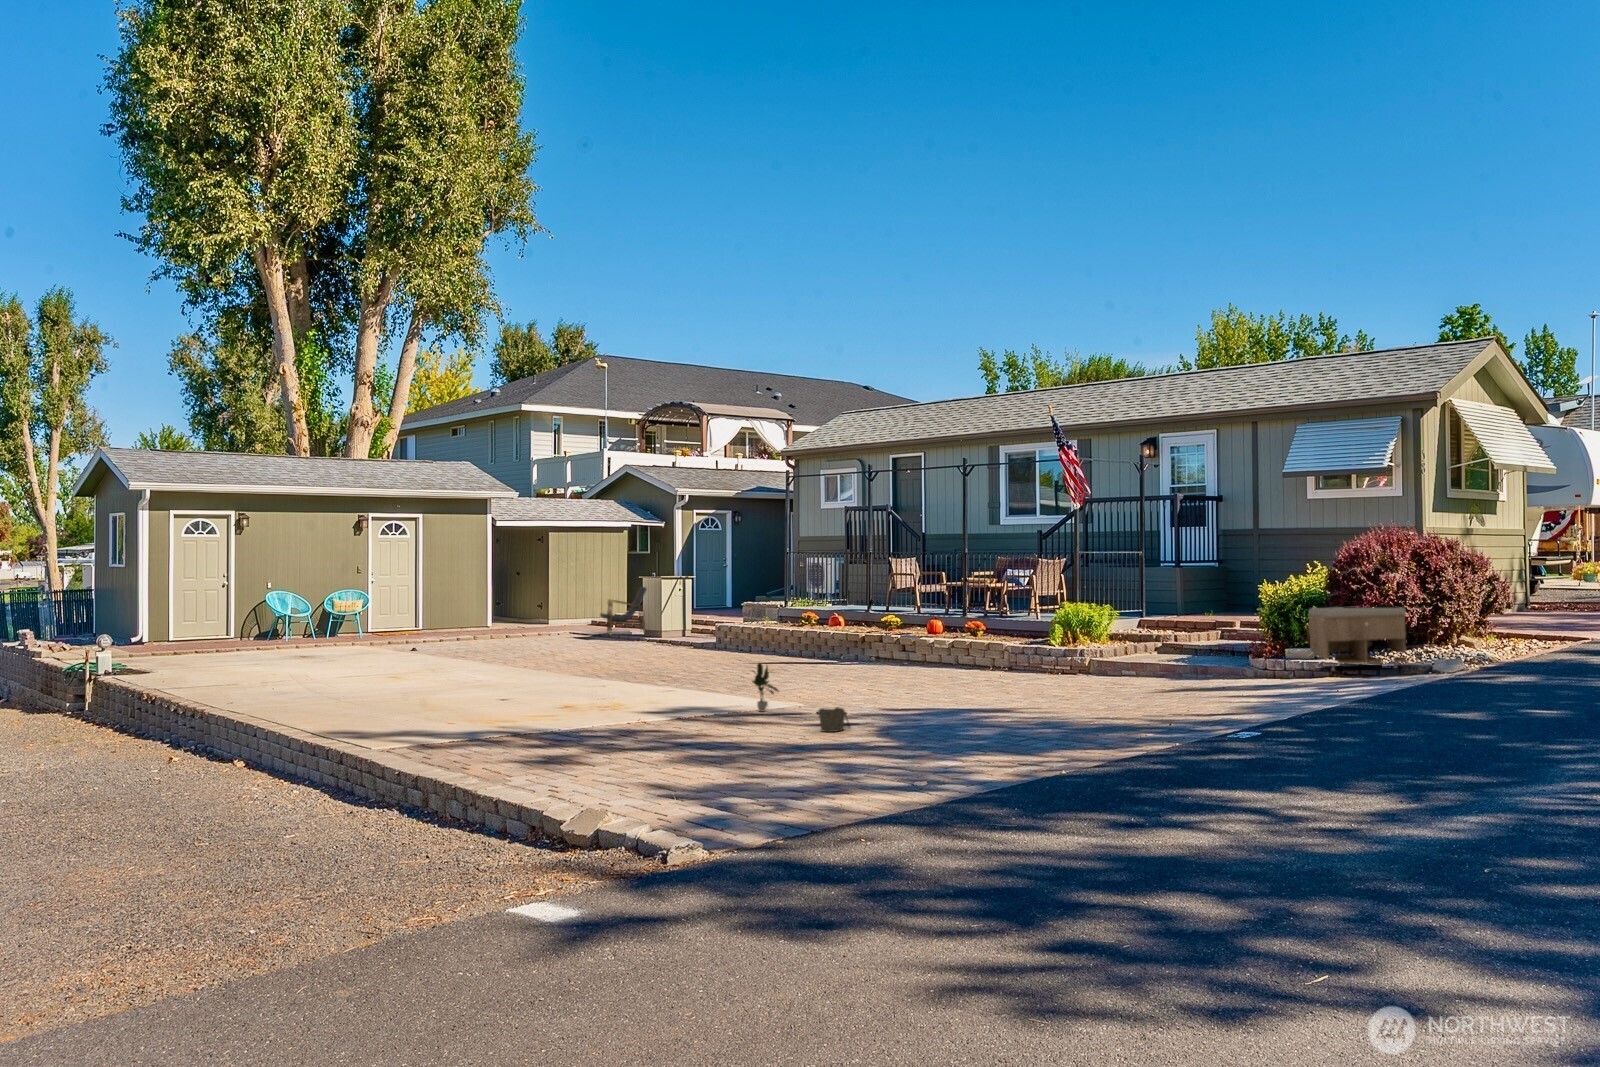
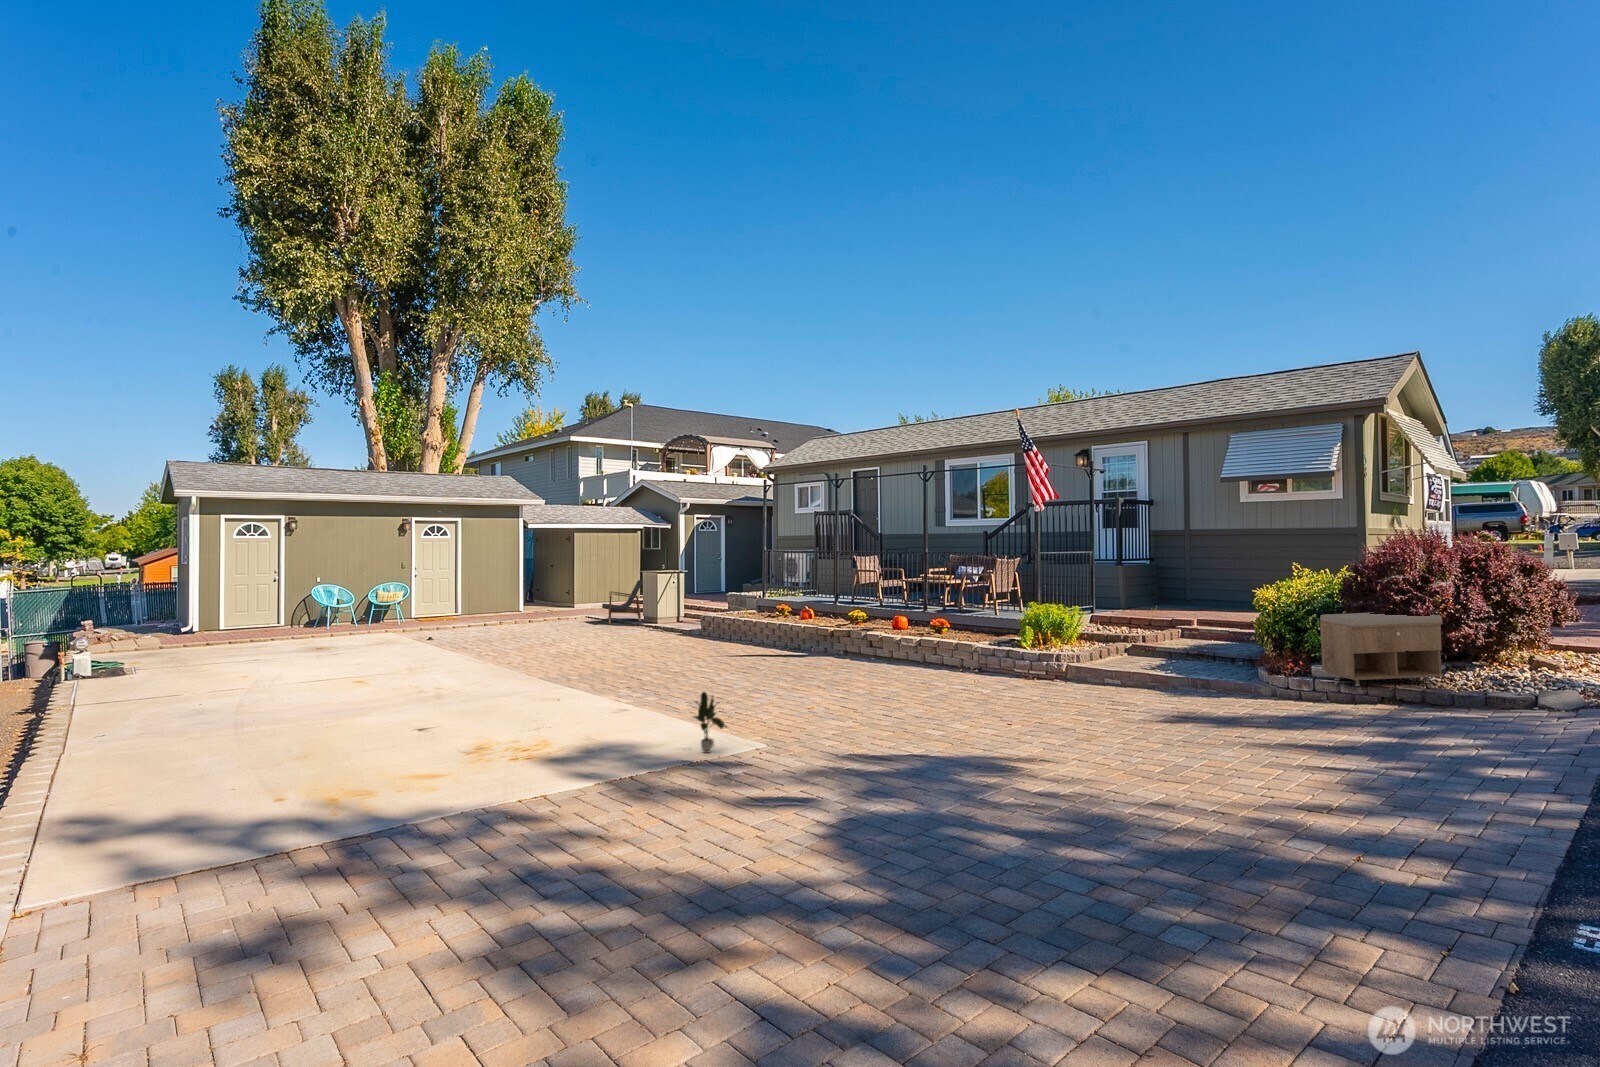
bucket: present [817,707,851,732] -> none [767,770,814,809]

